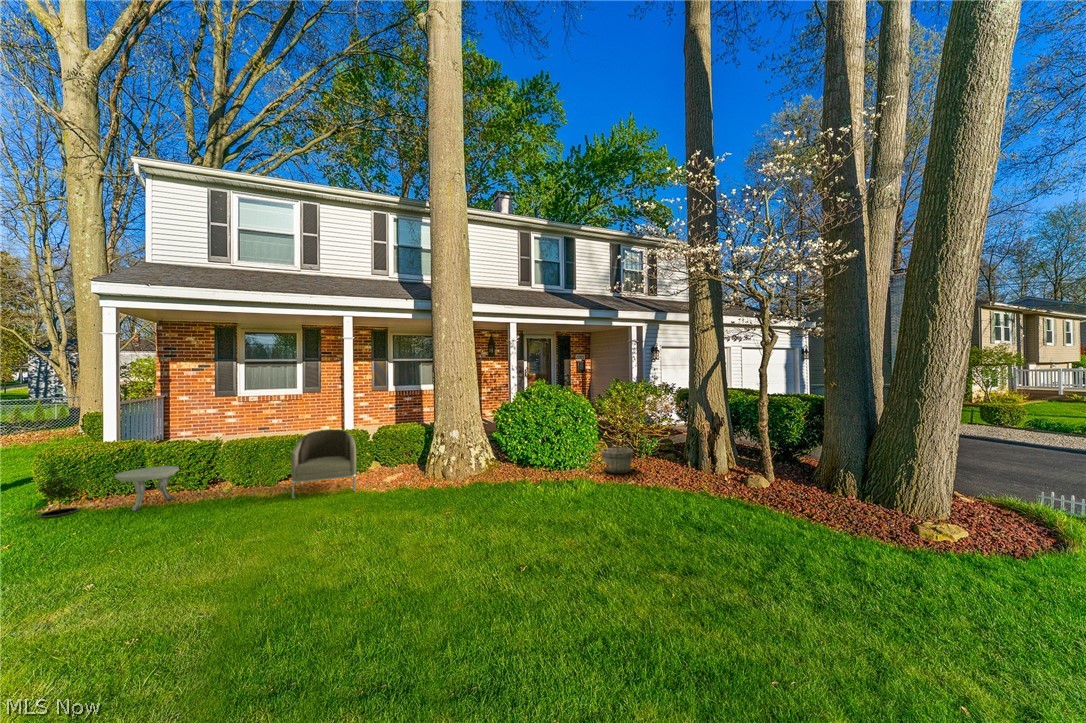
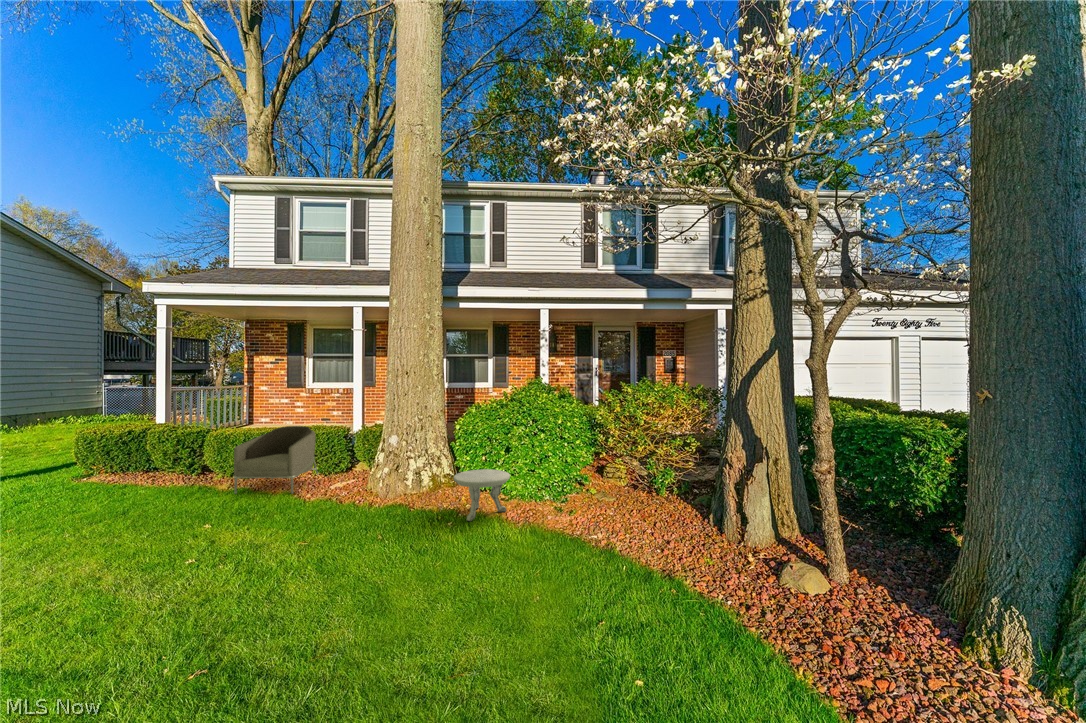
wooden bucket: present [601,445,633,473] -> none [571,469,615,513]
potted tree: present [39,466,80,518] -> none [66,440,109,485]
side table: present [115,466,179,511] -> present [454,469,510,521]

